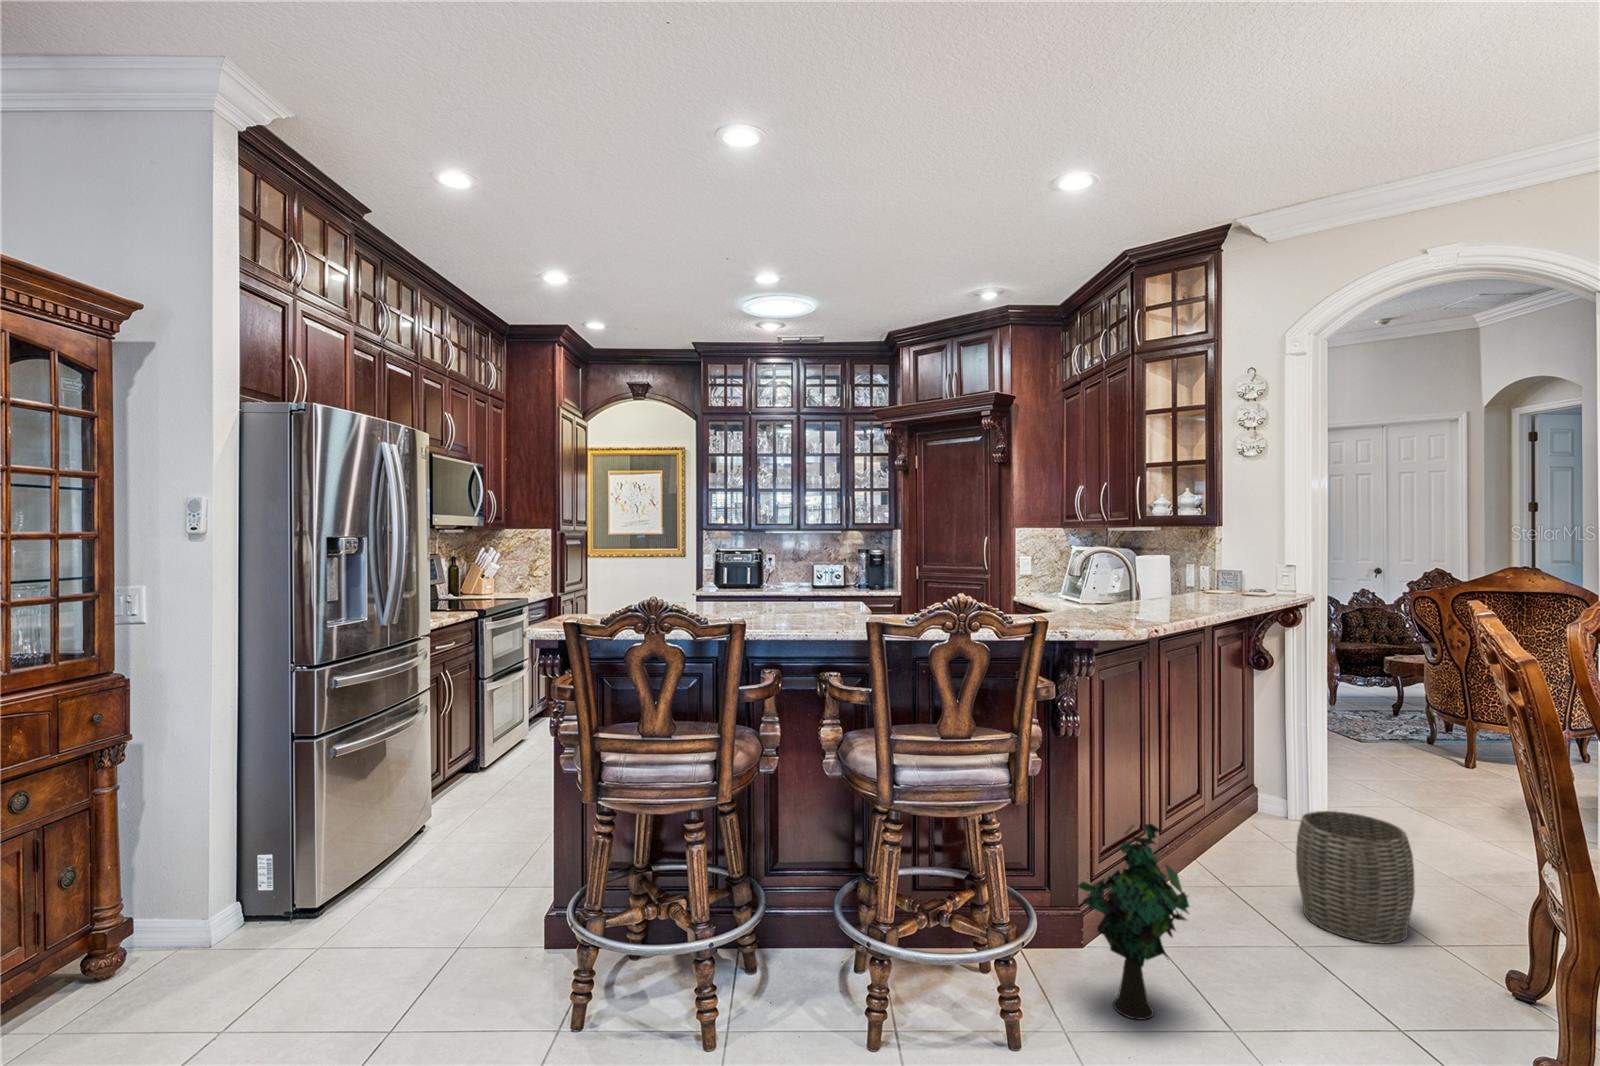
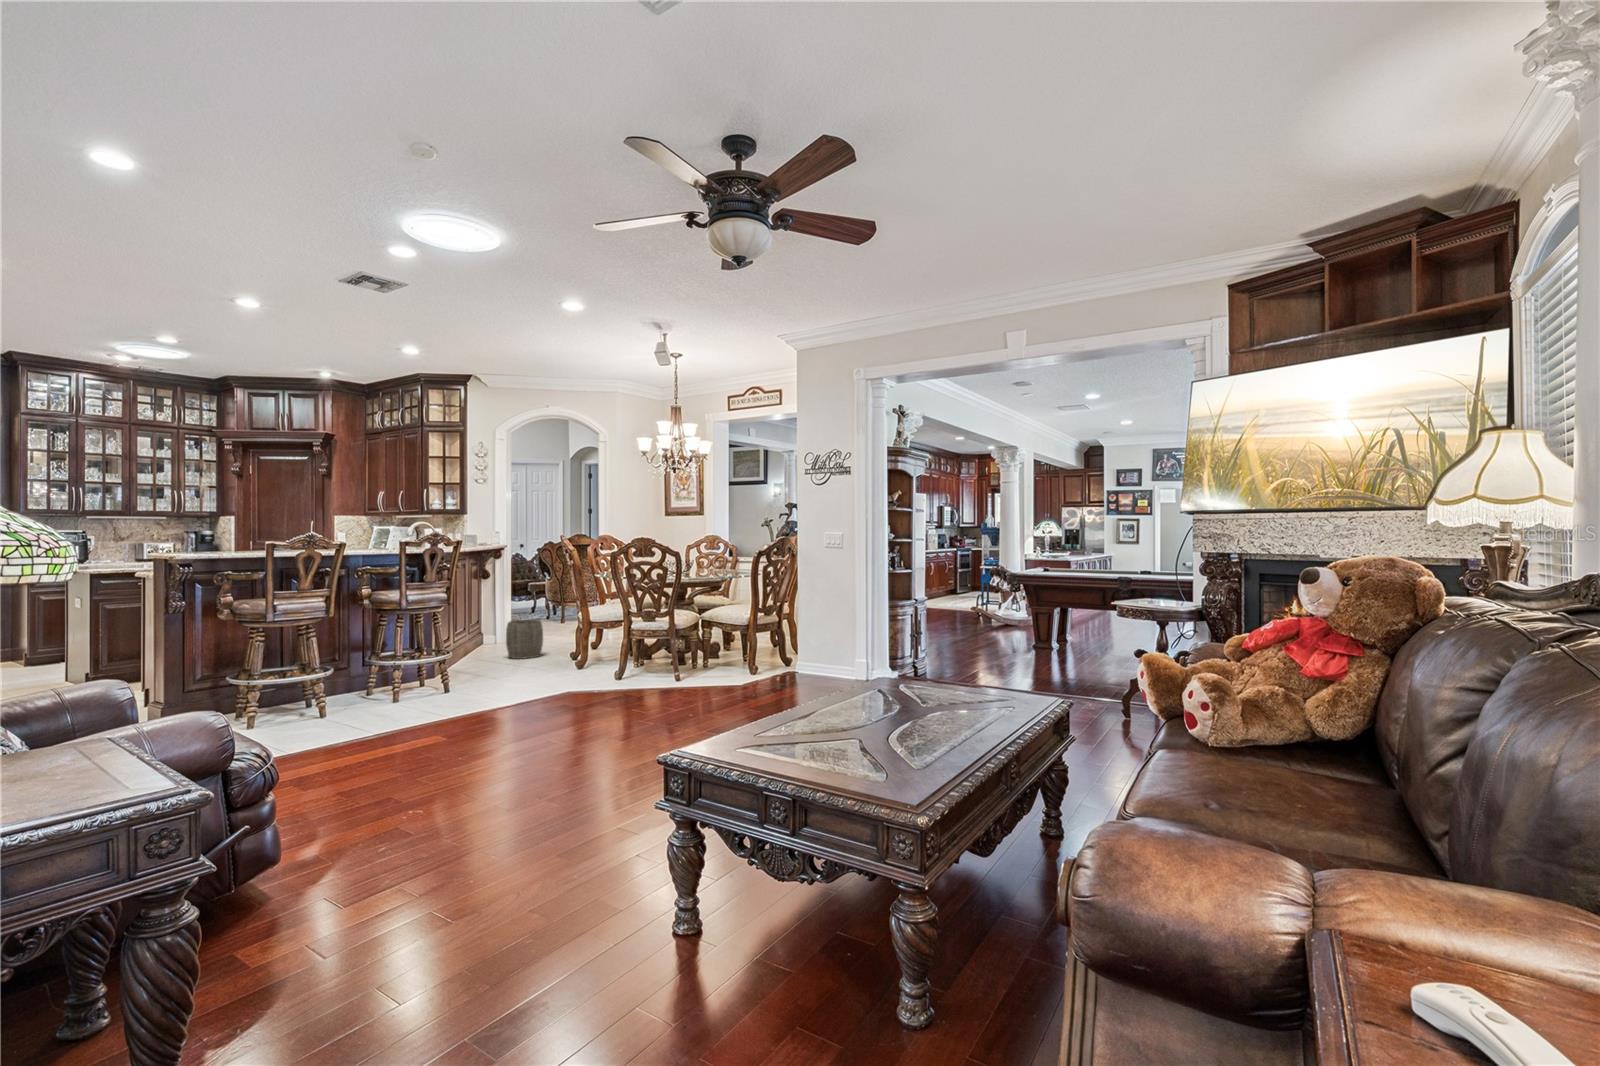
decorative plant: present [1077,824,1189,1020] -> none [440,614,480,681]

